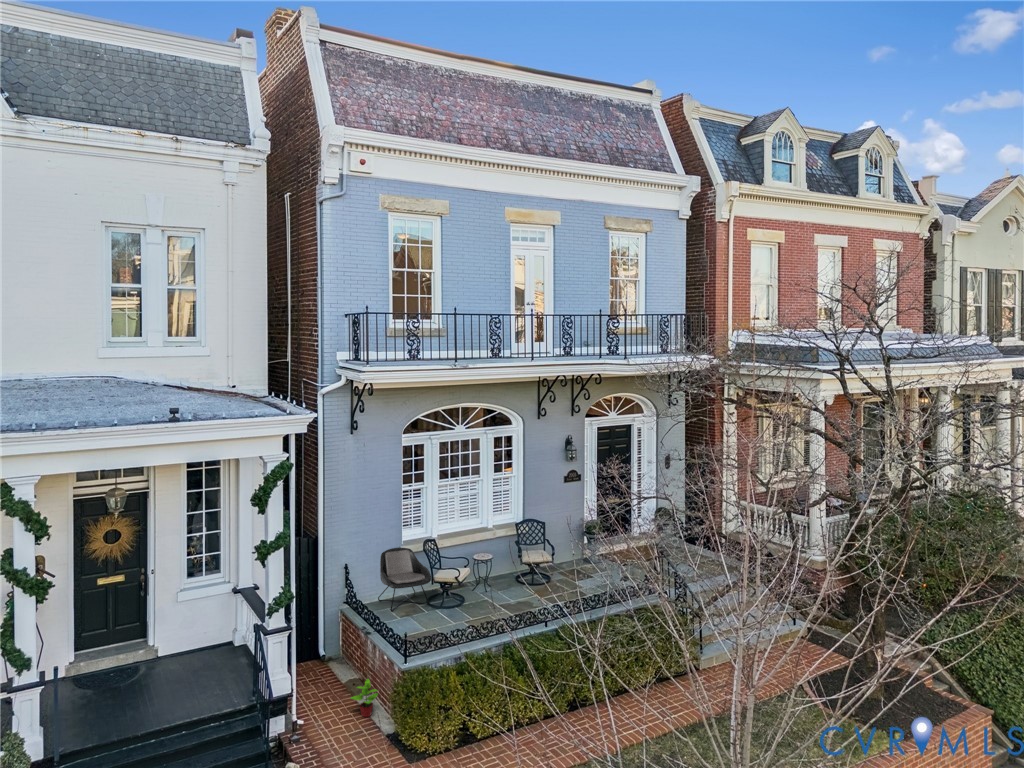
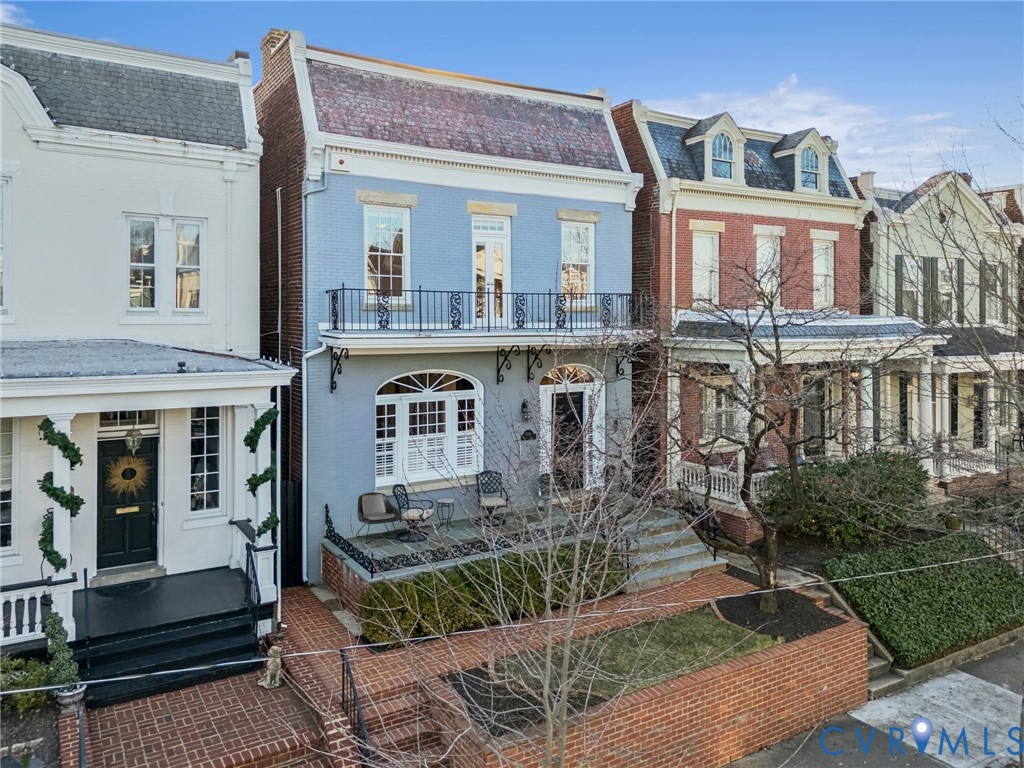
potted plant: present [351,679,378,717] -> none [327,592,351,623]

